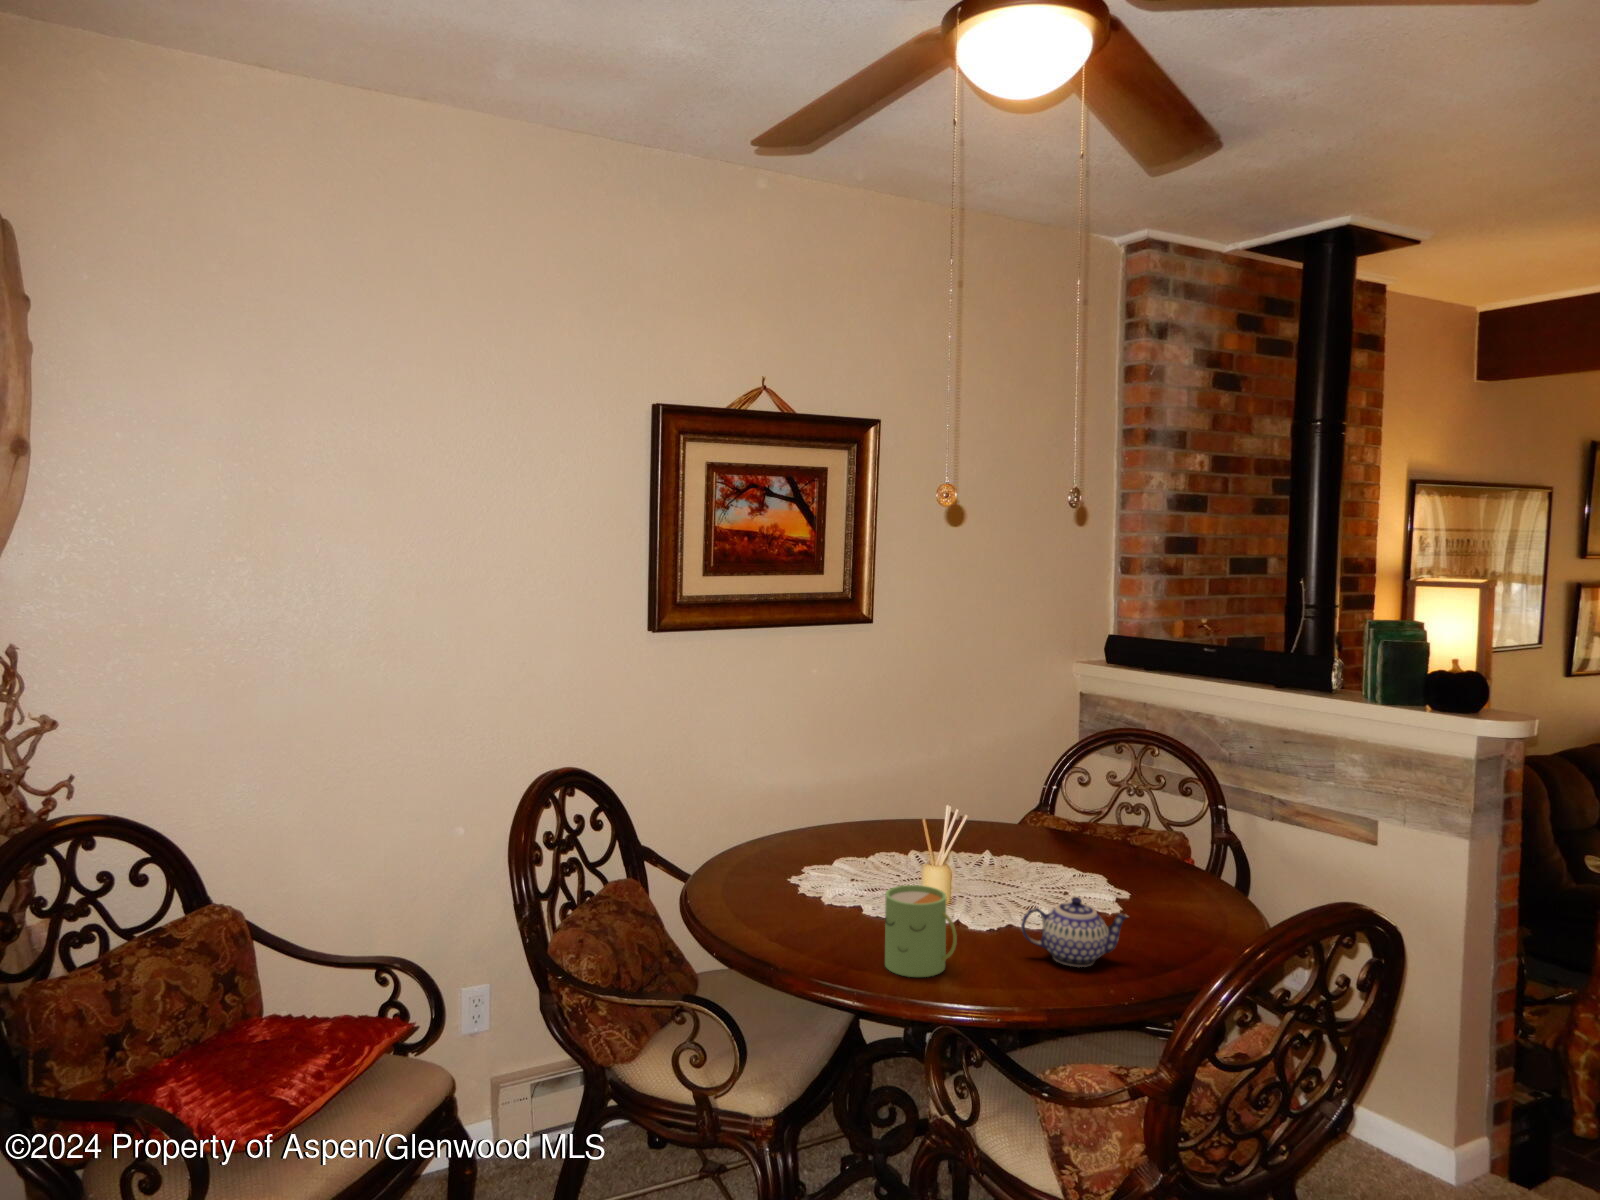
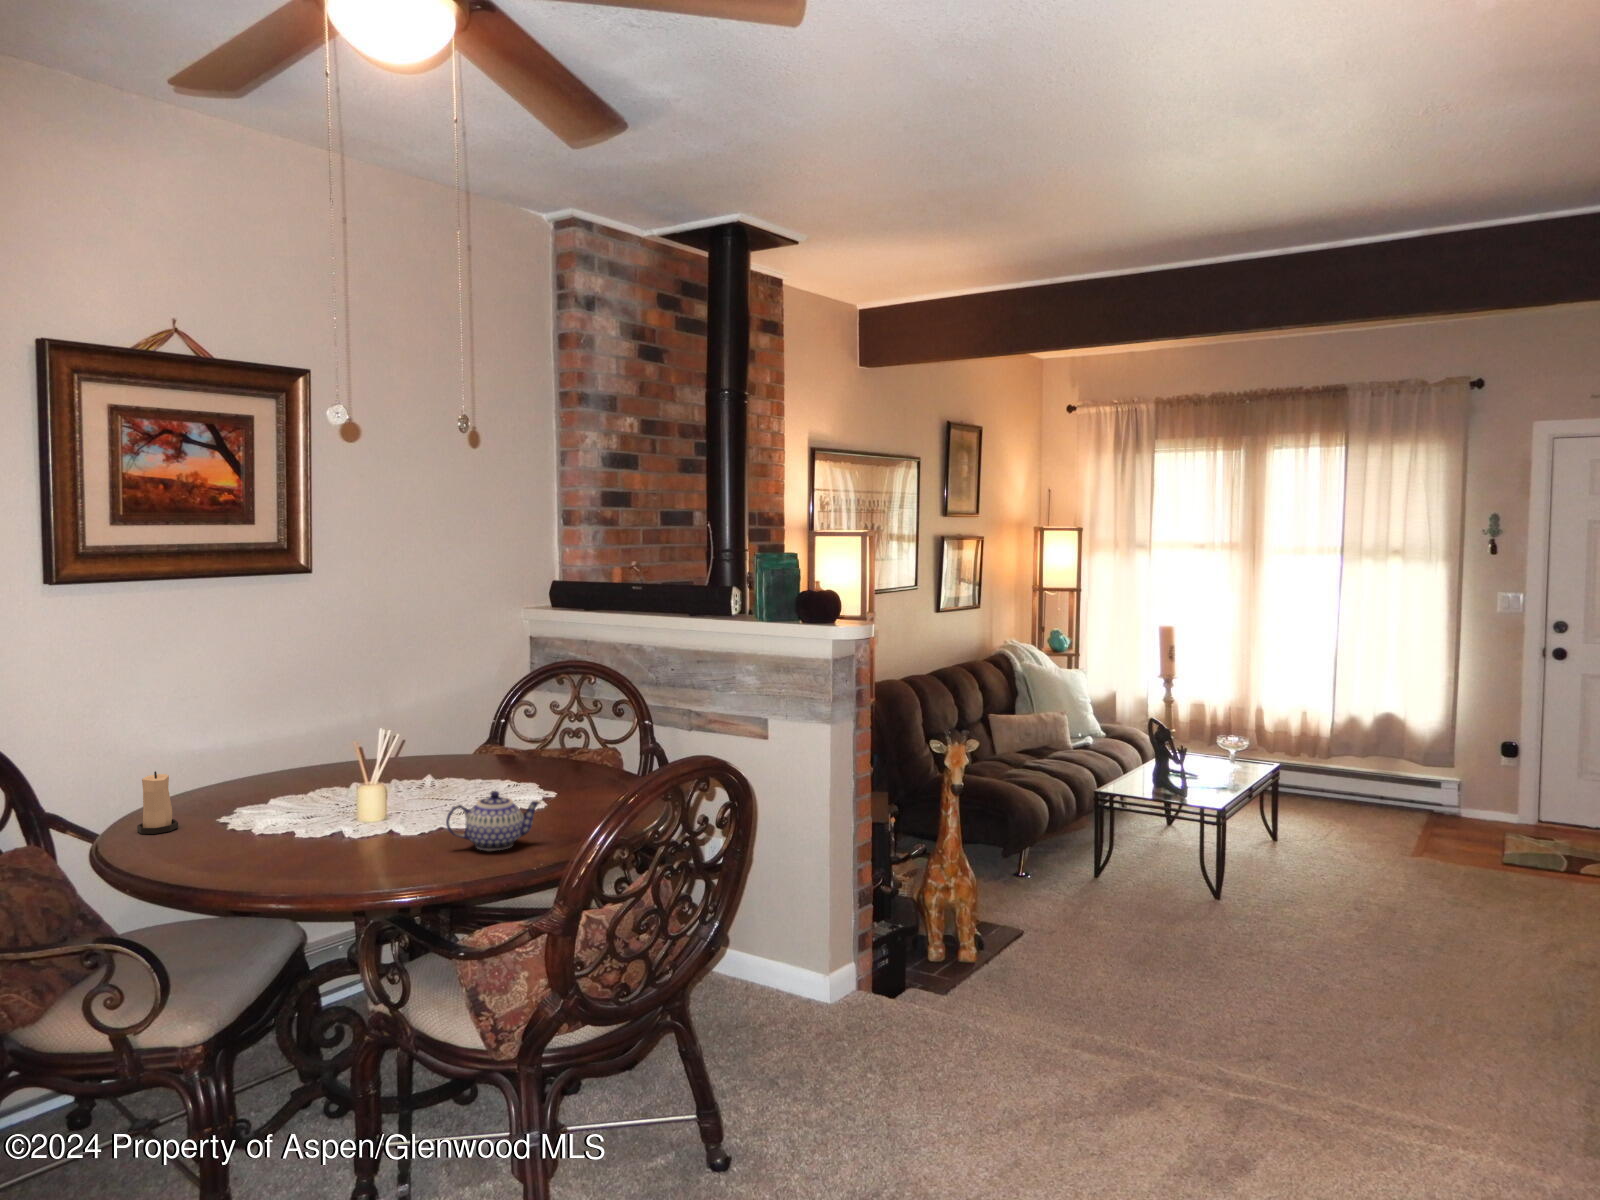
candle: none [719,825,754,888] -> present [137,771,178,834]
mug: present [885,885,957,977] -> none [311,797,382,878]

